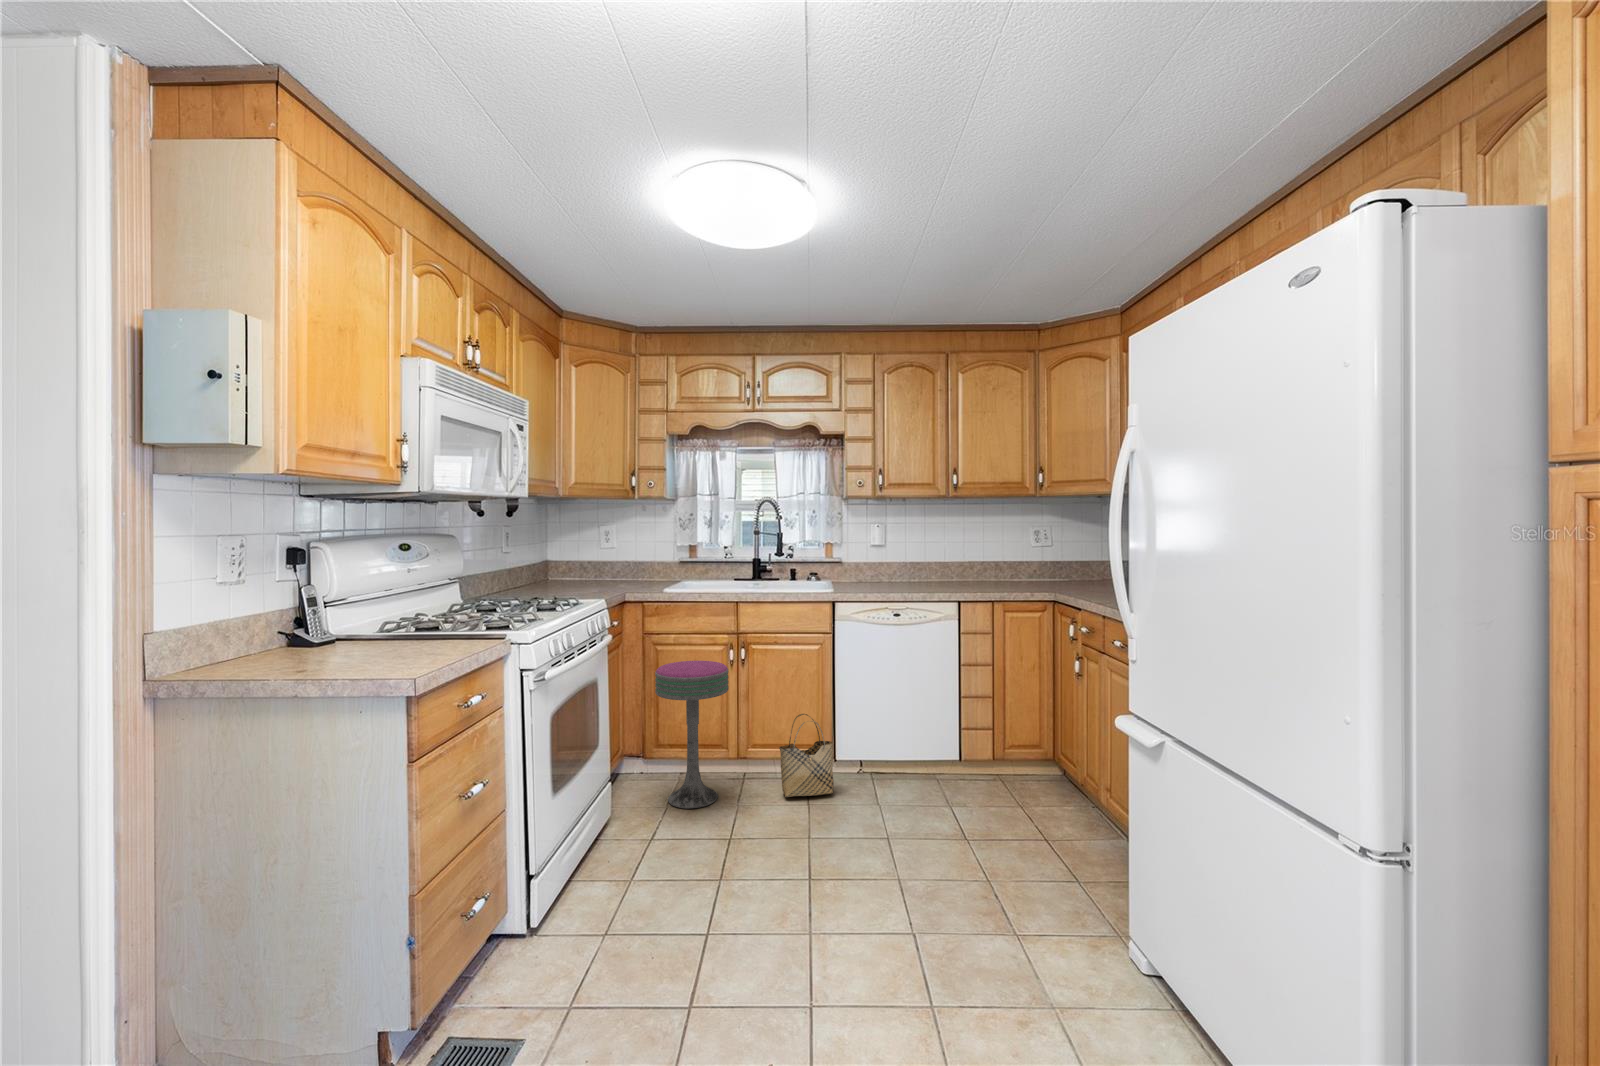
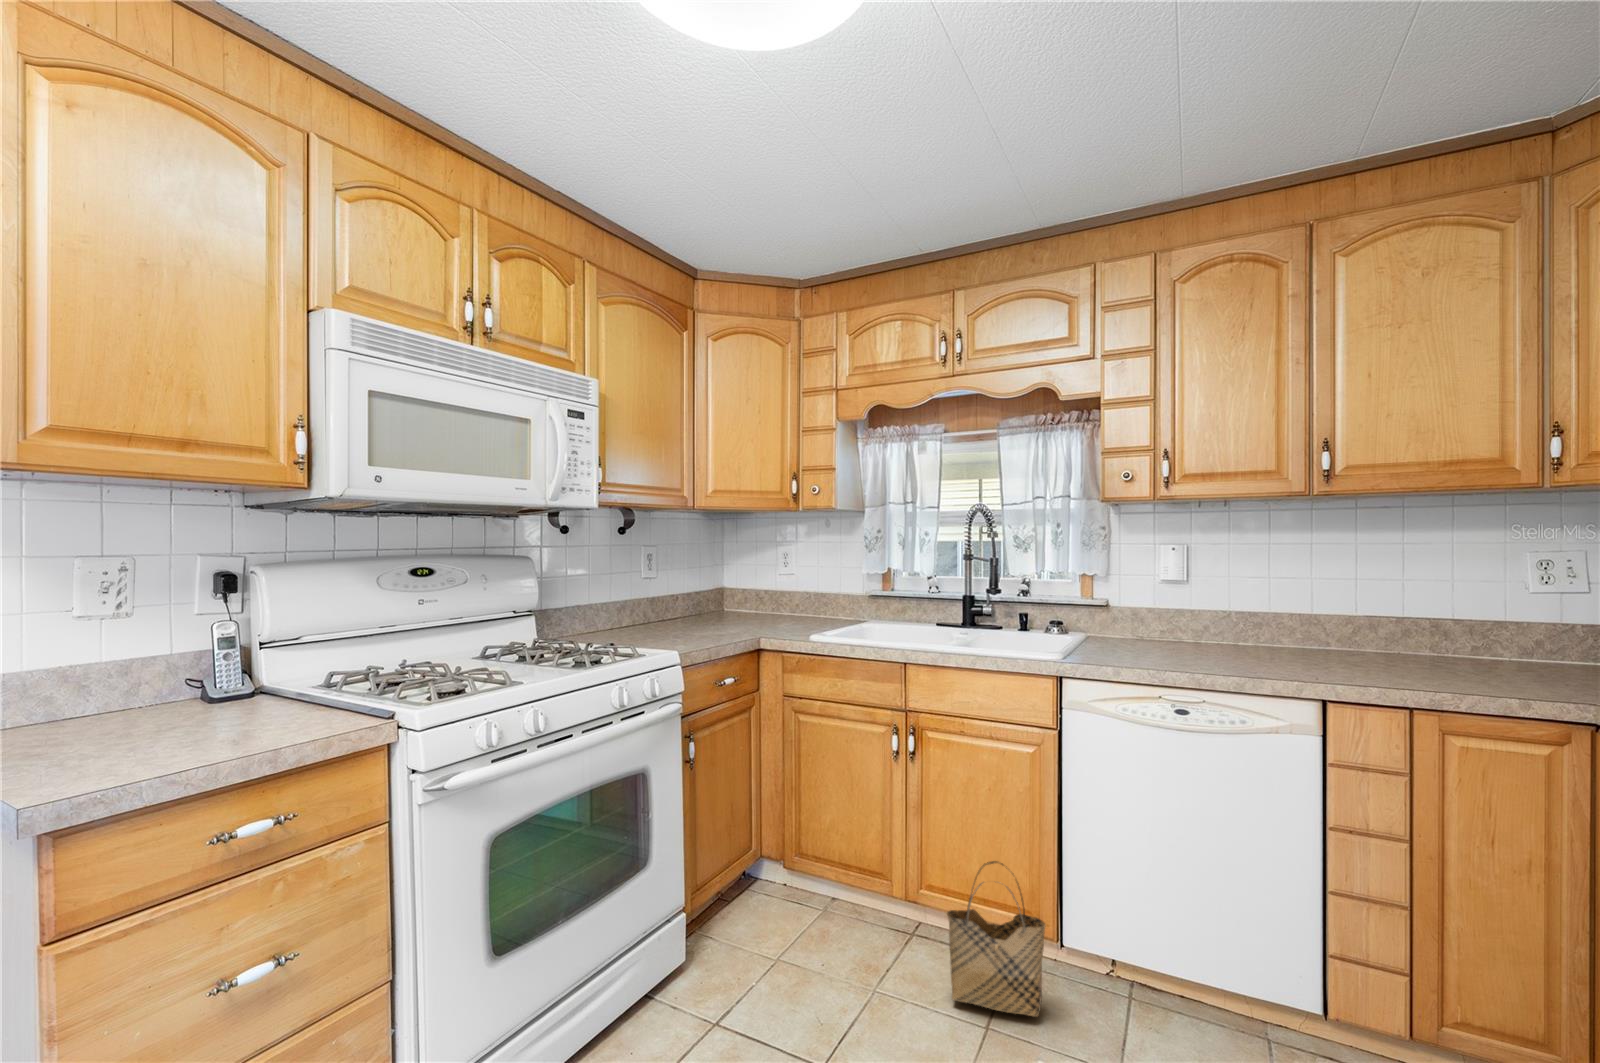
bar stool: present [655,661,729,809] -> none [765,745,873,979]

